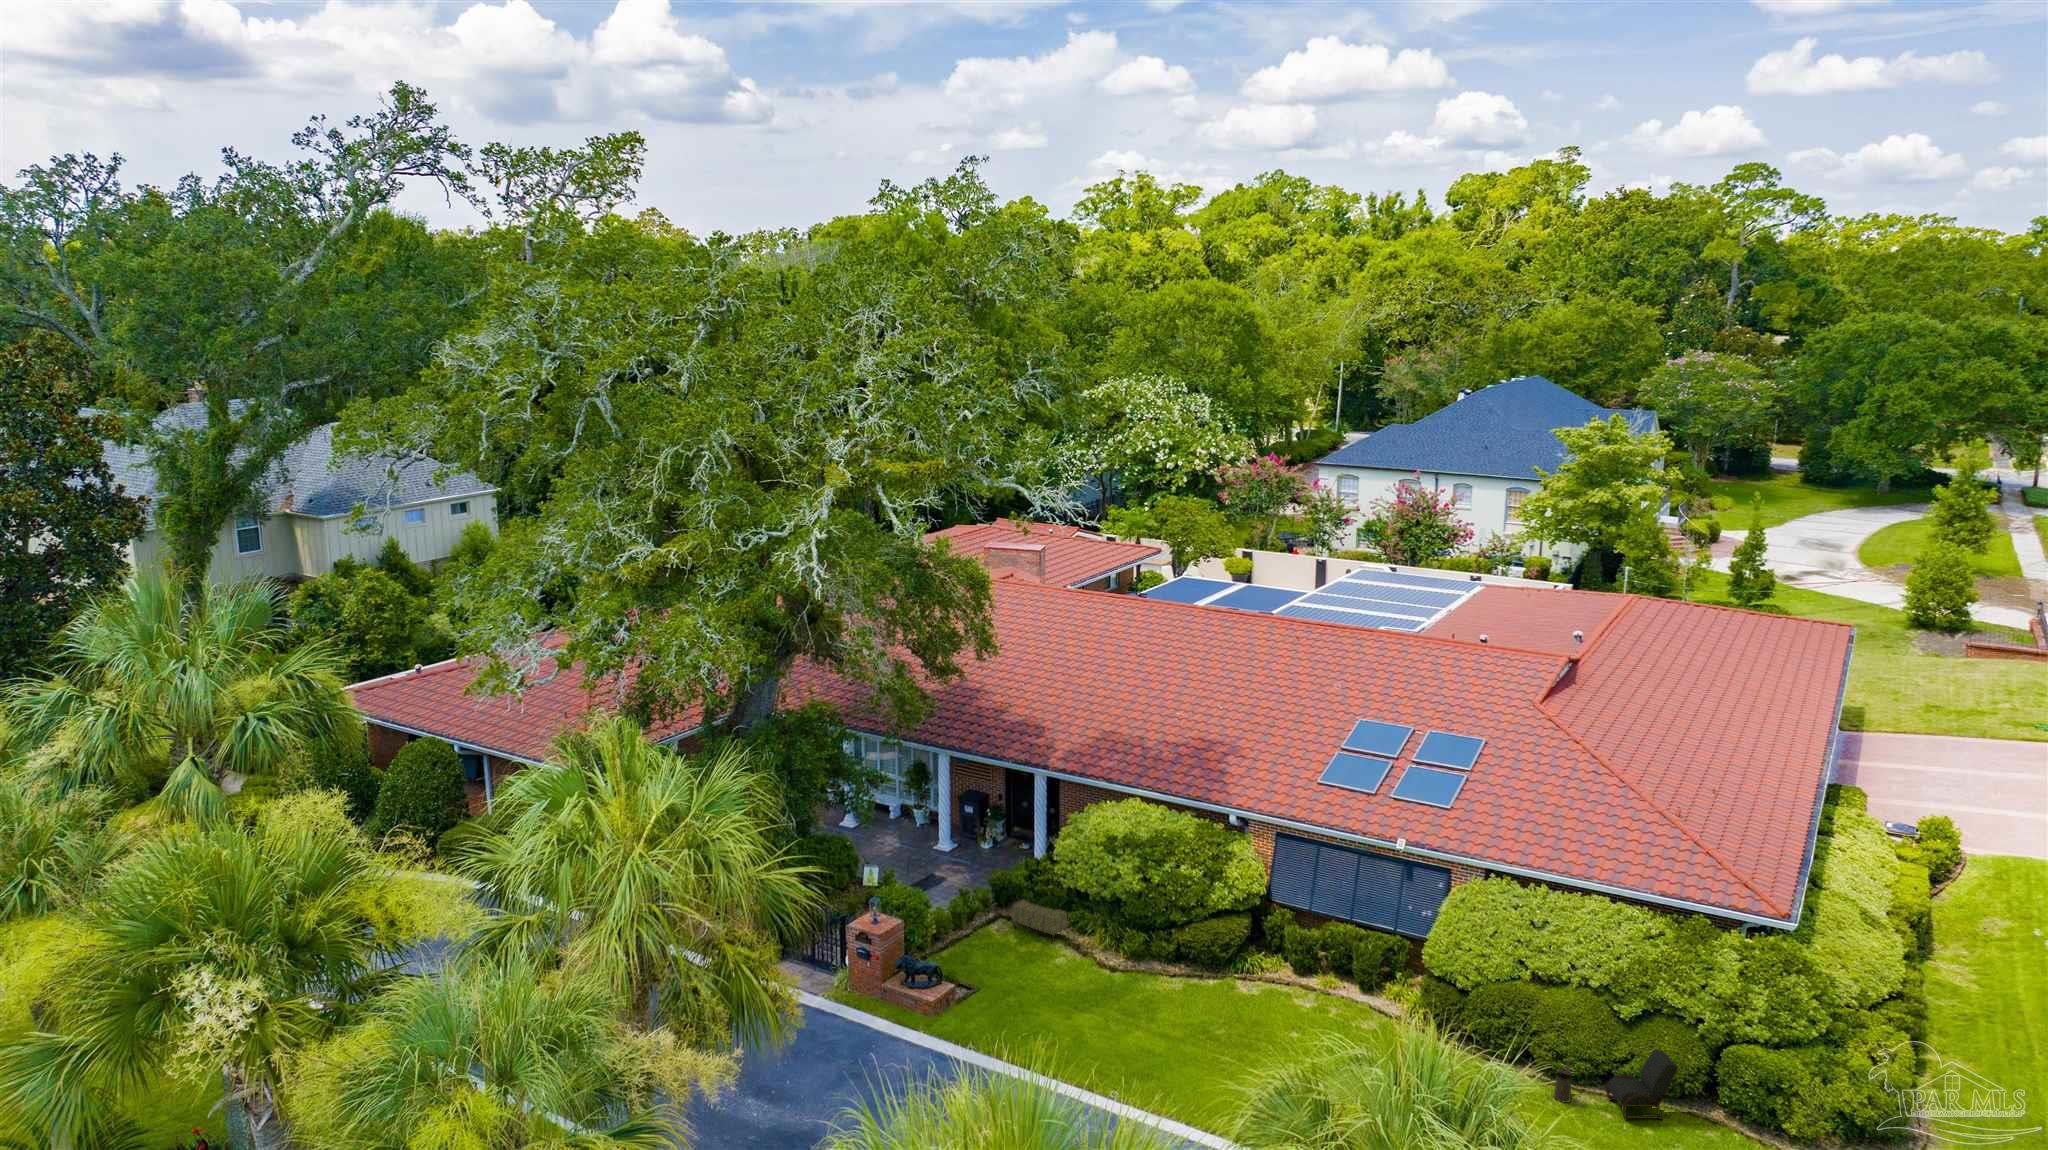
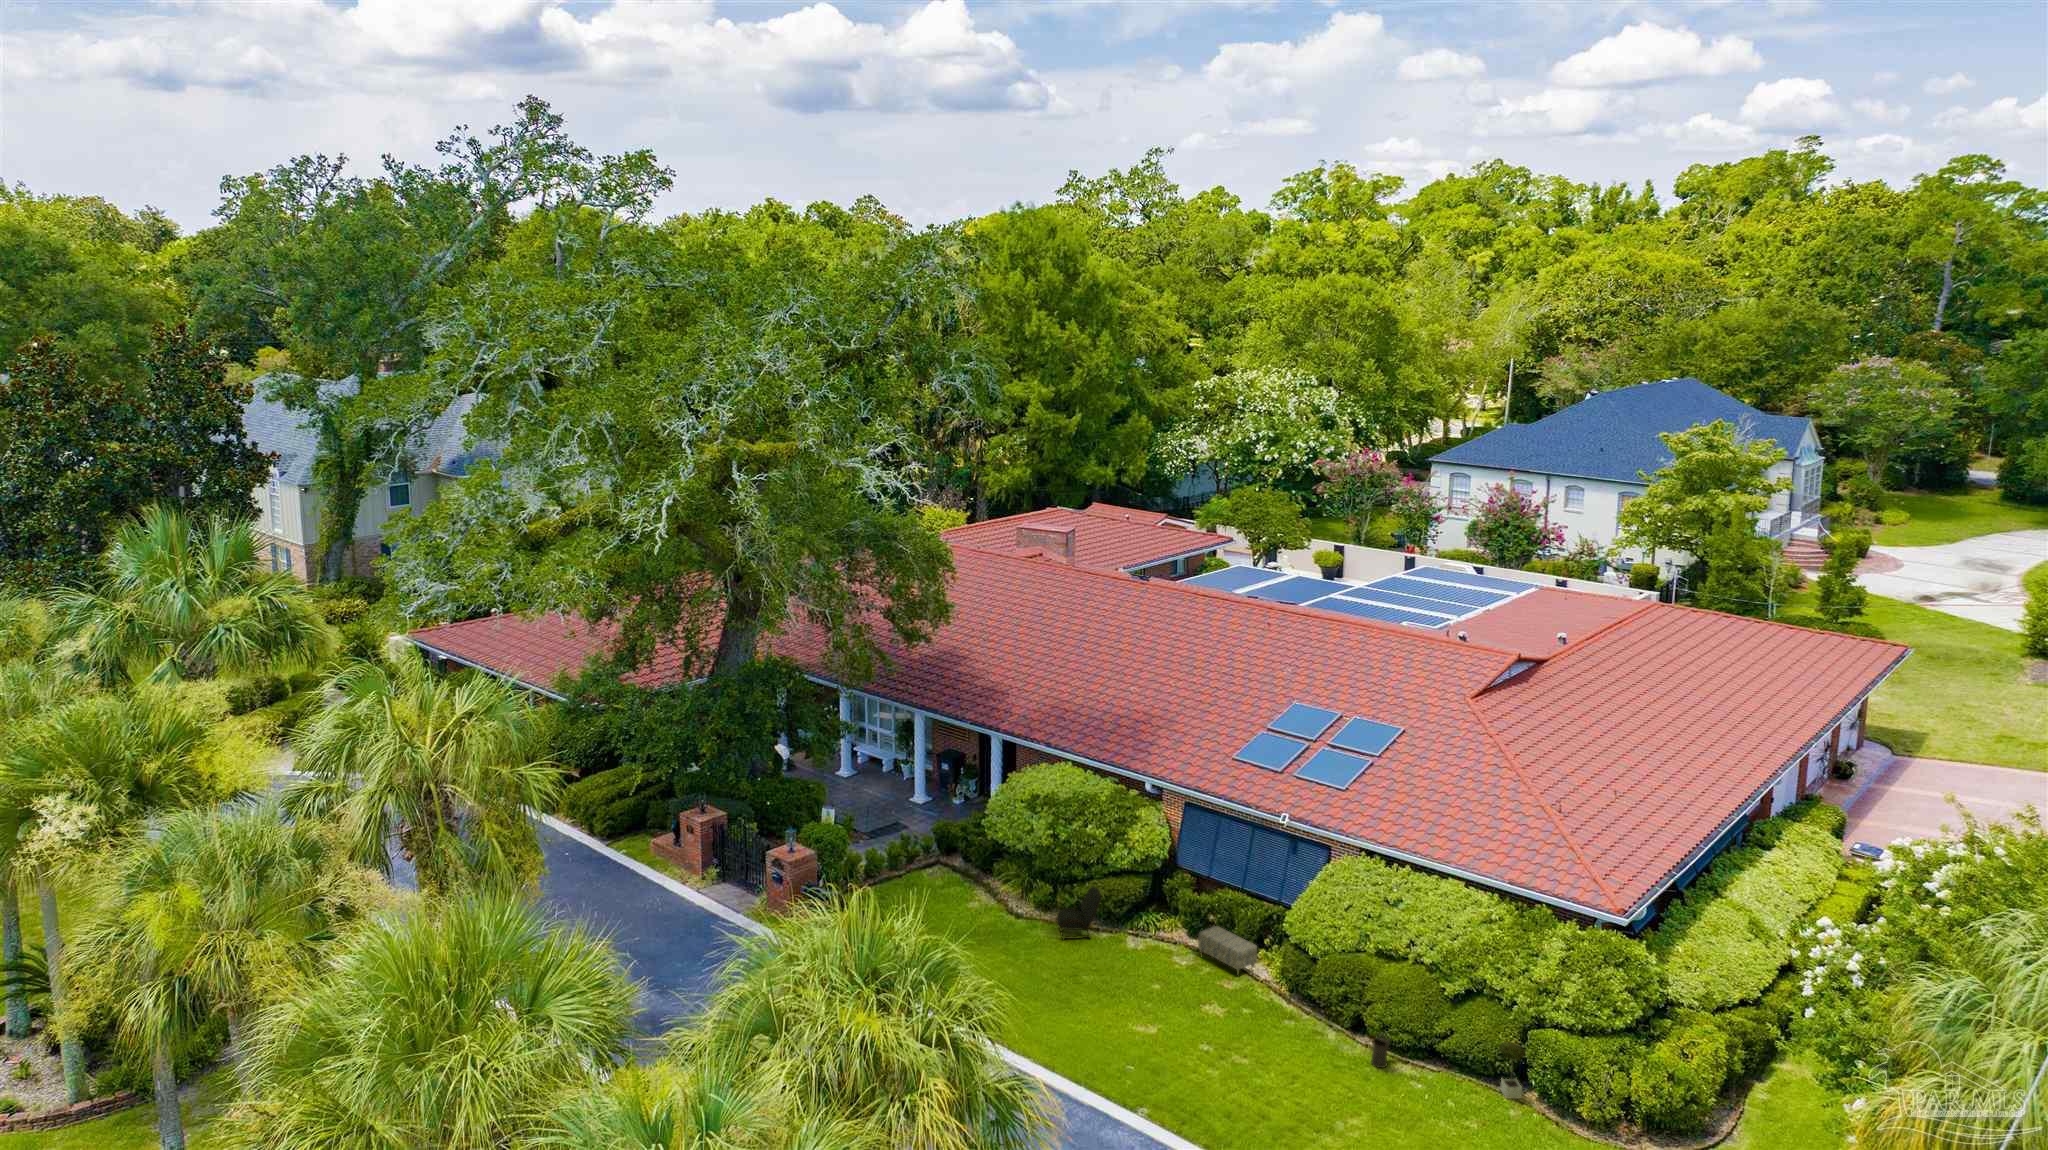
bench: present [1012,900,1068,941] -> present [1198,926,1257,976]
lounge chair: present [1606,1049,1678,1120] -> present [1056,886,1102,939]
potted tree: none [1692,1063,1722,1122] -> present [1499,1042,1525,1099]

